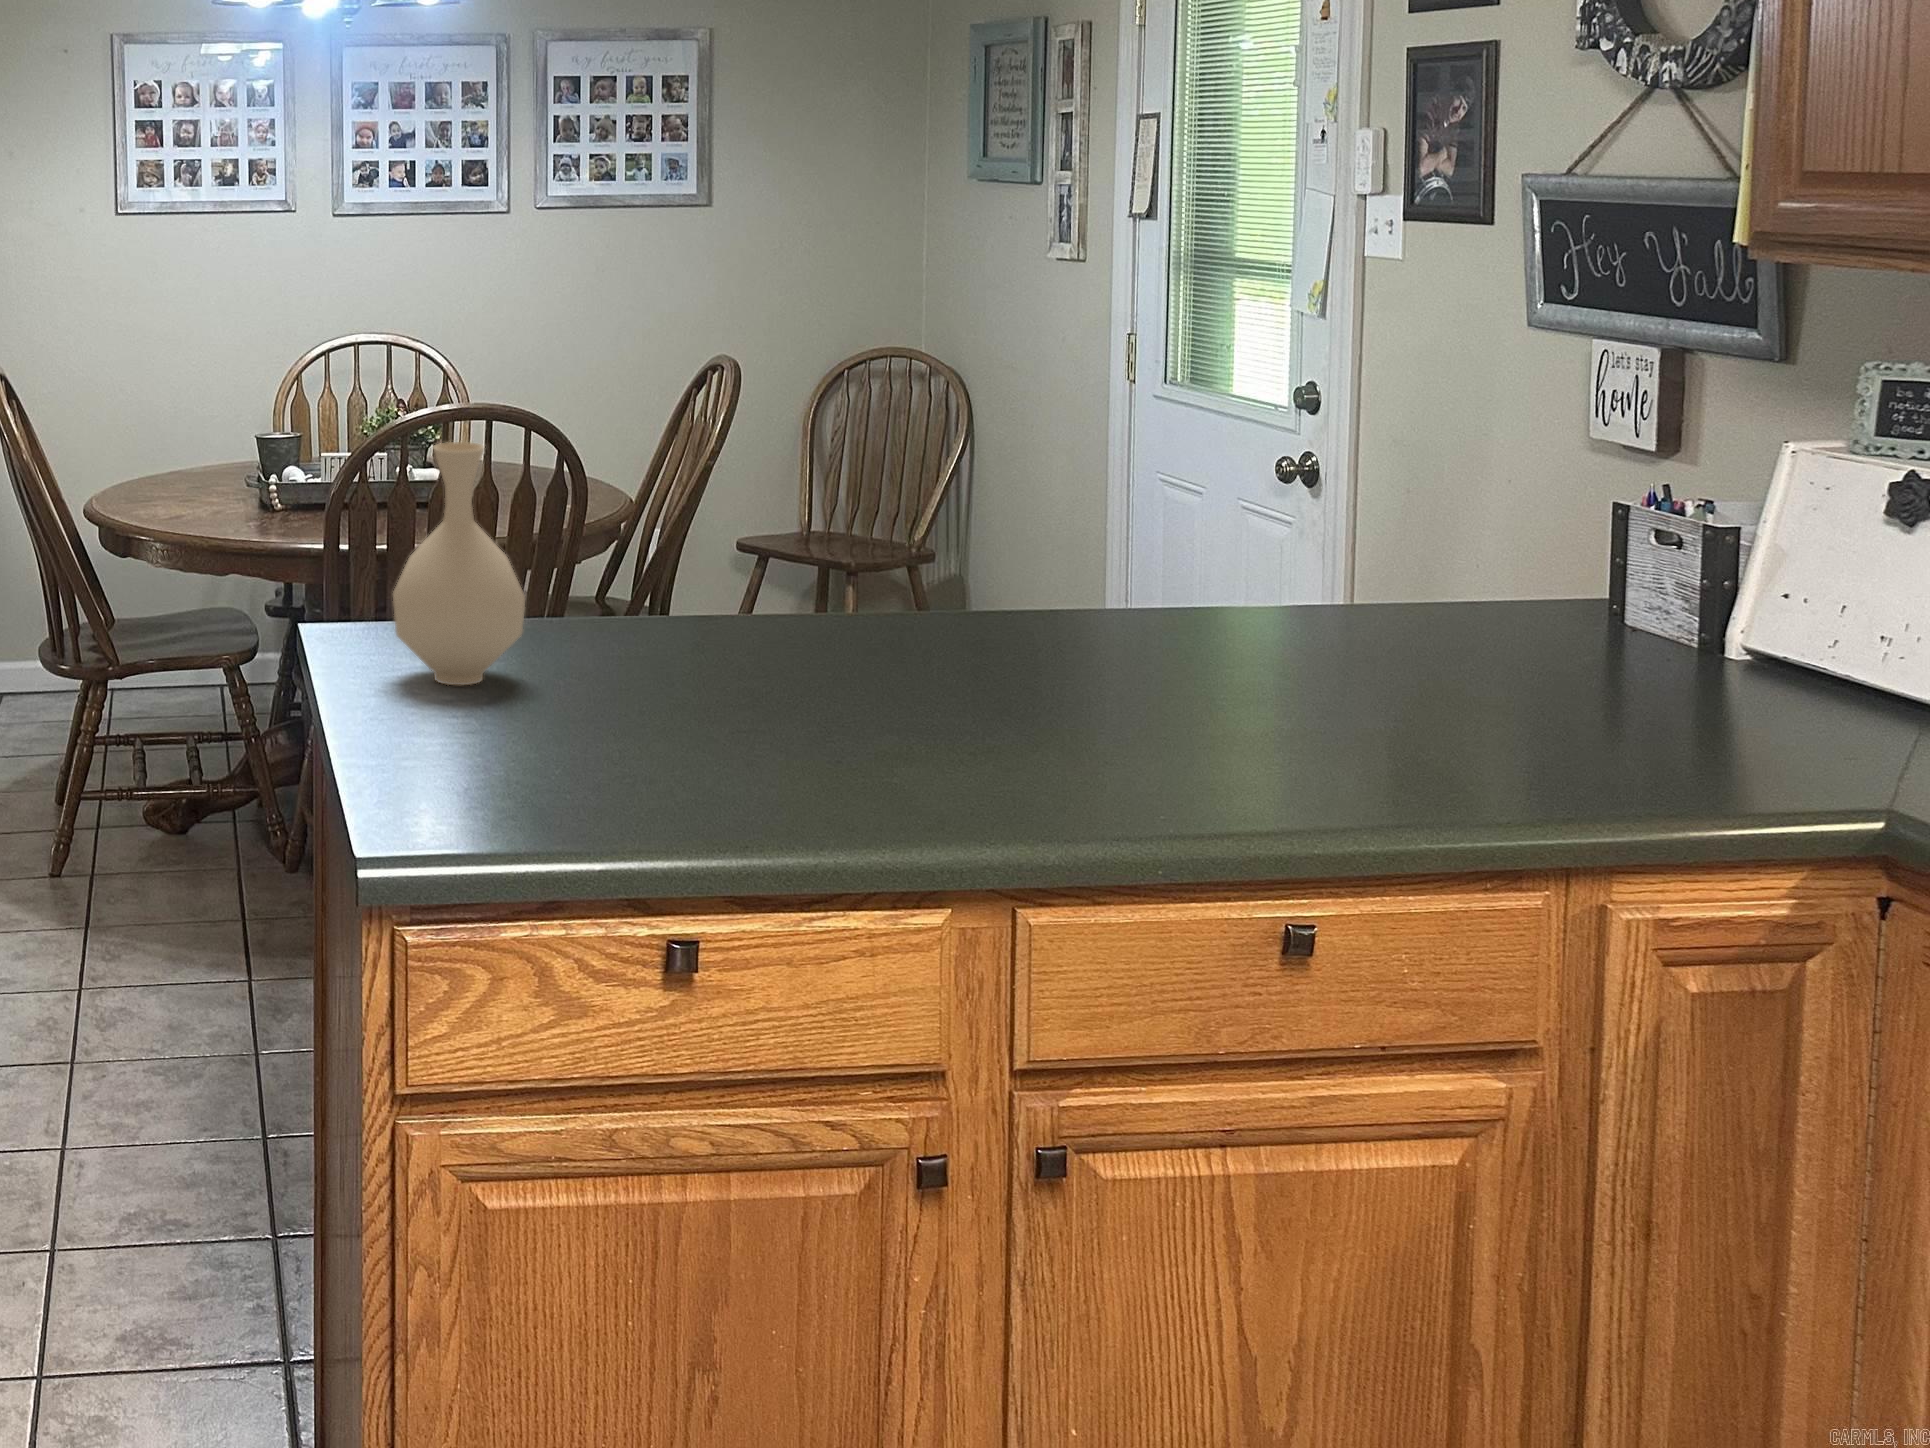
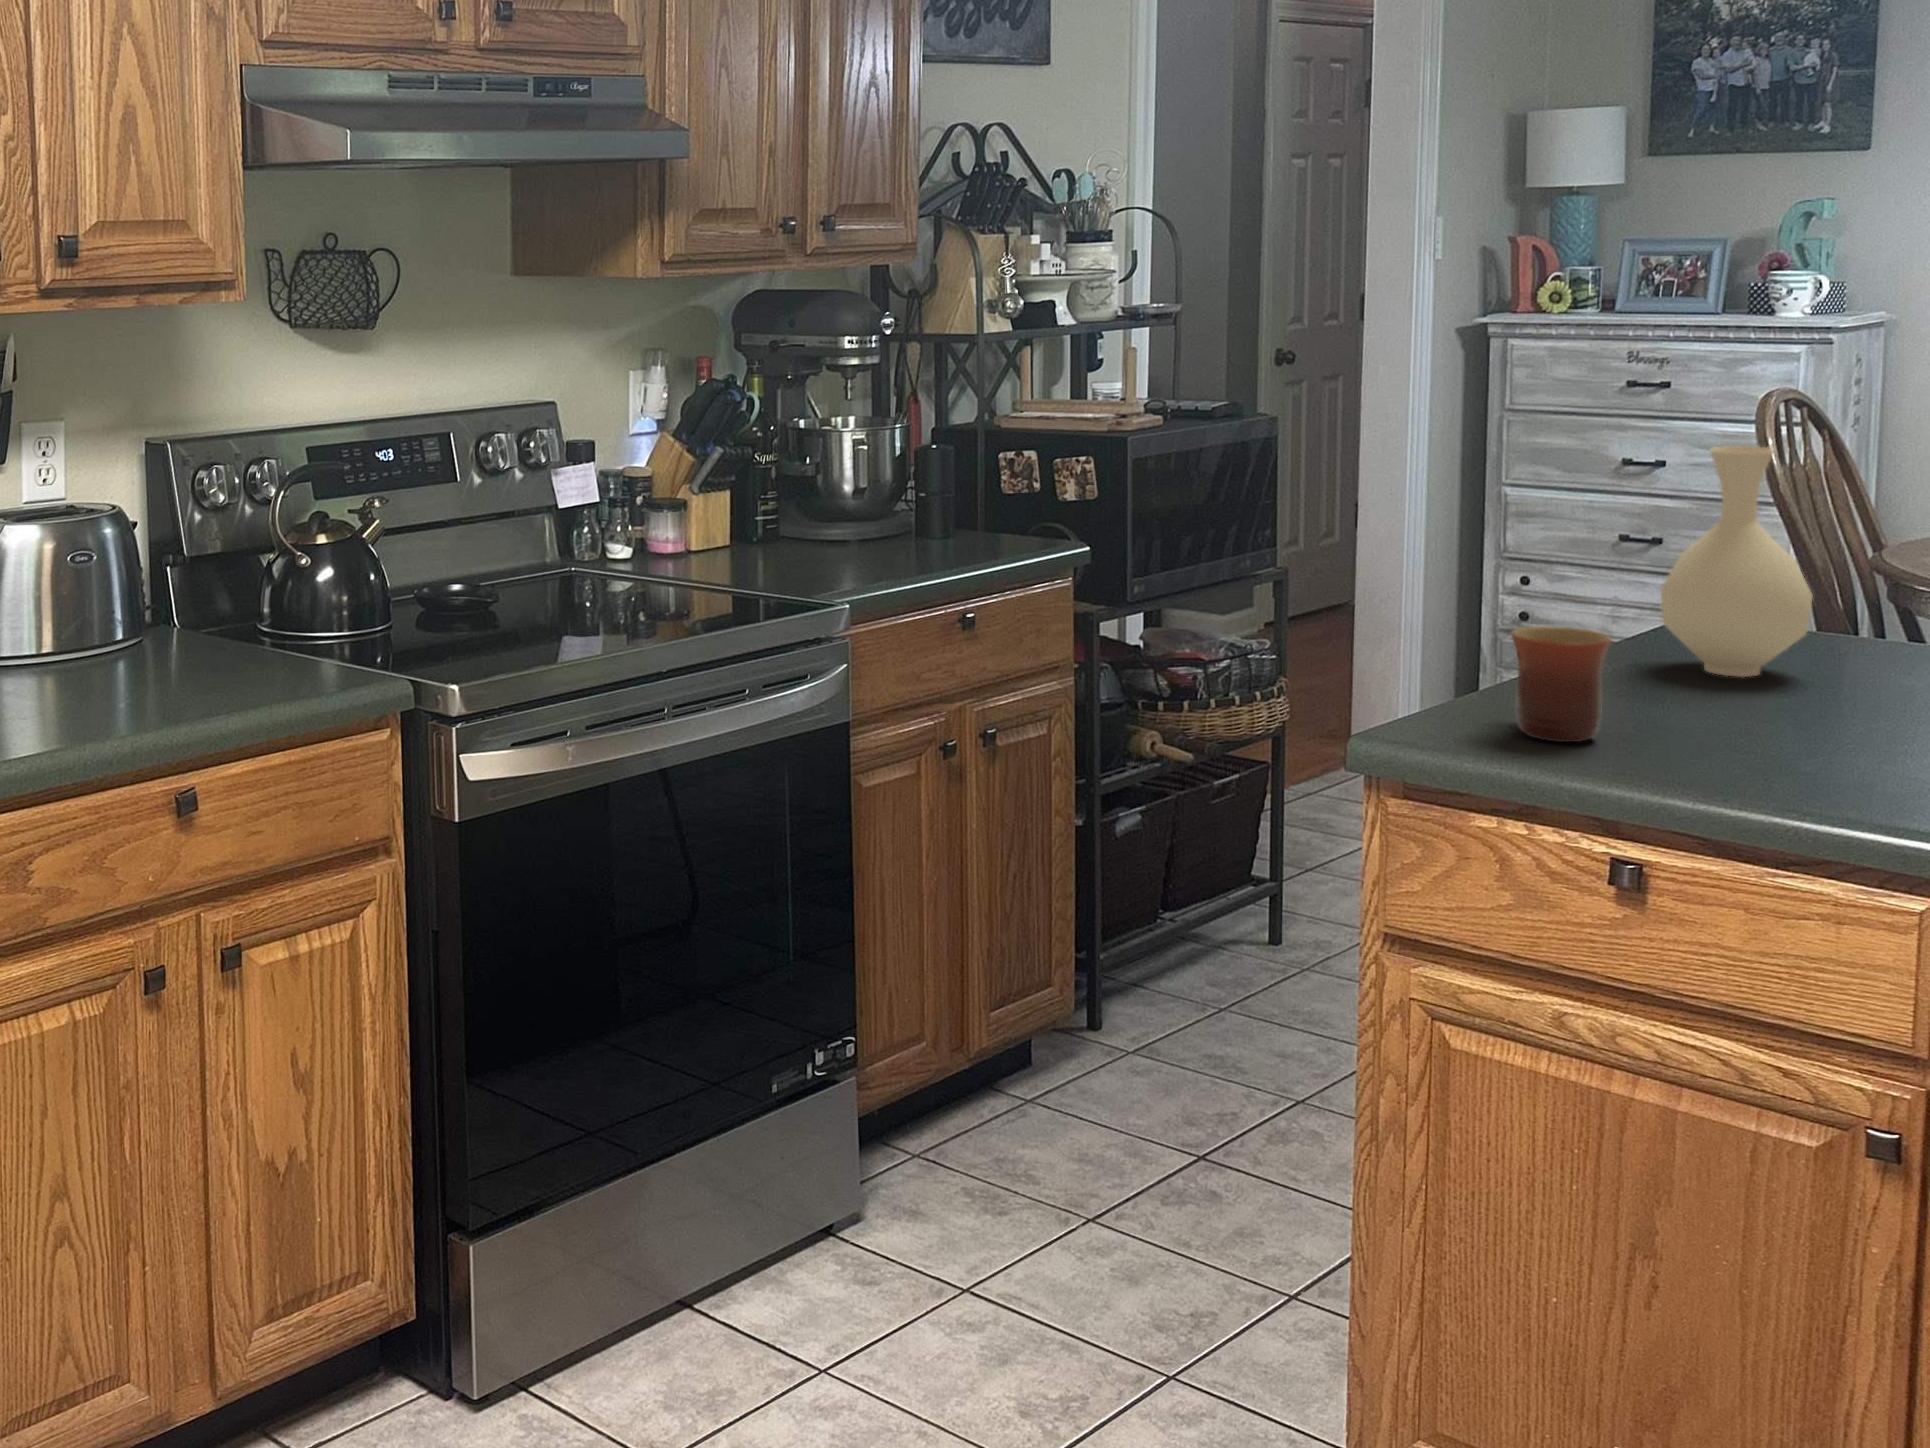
mug: none [441,674,564,814] -> present [1511,626,1611,742]

